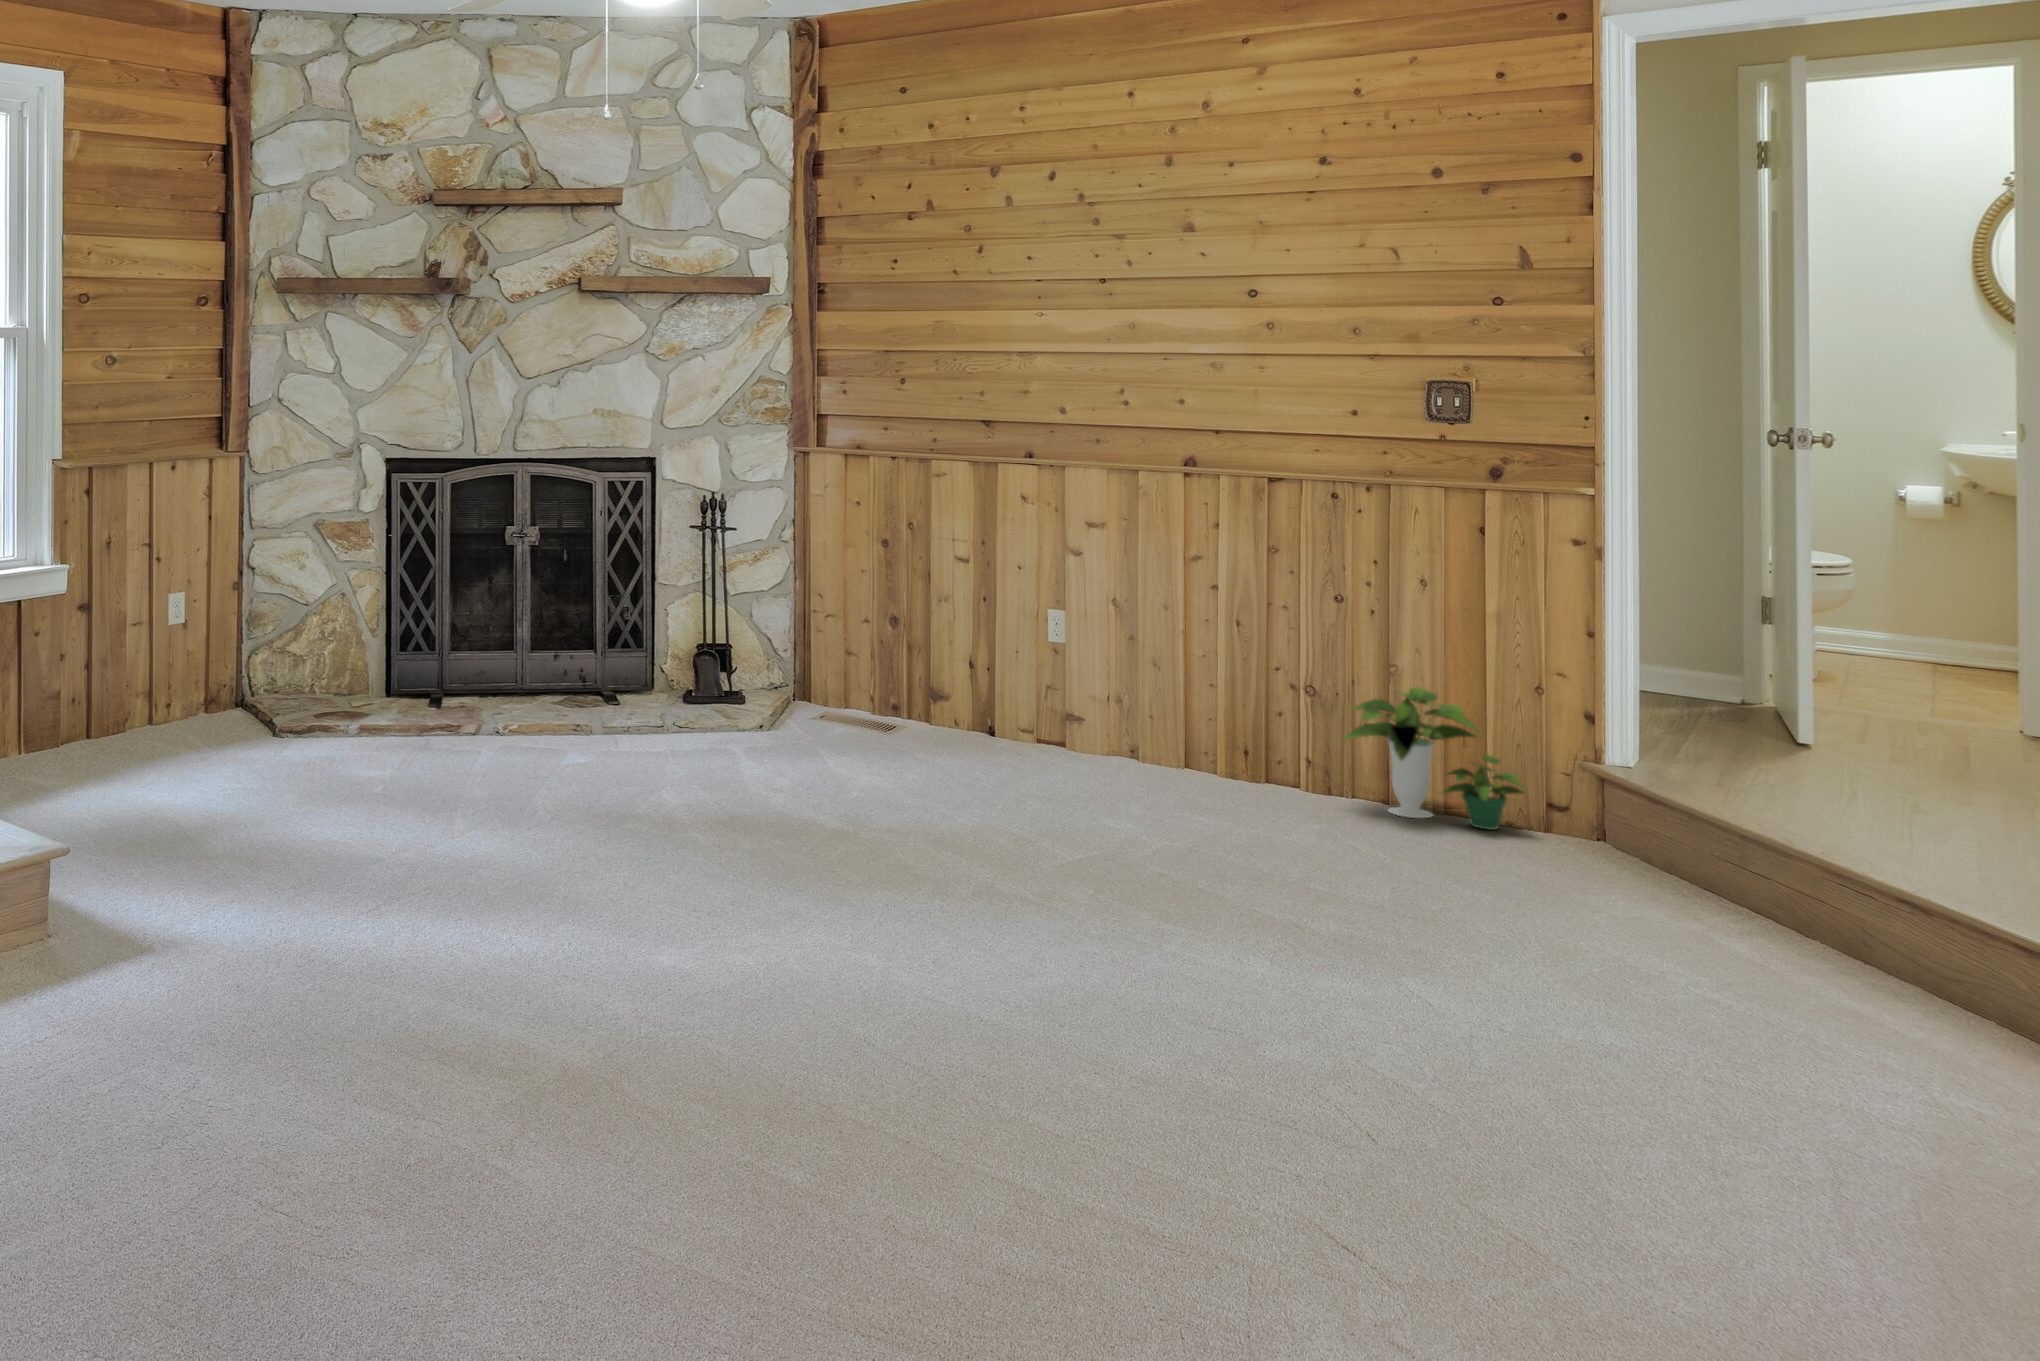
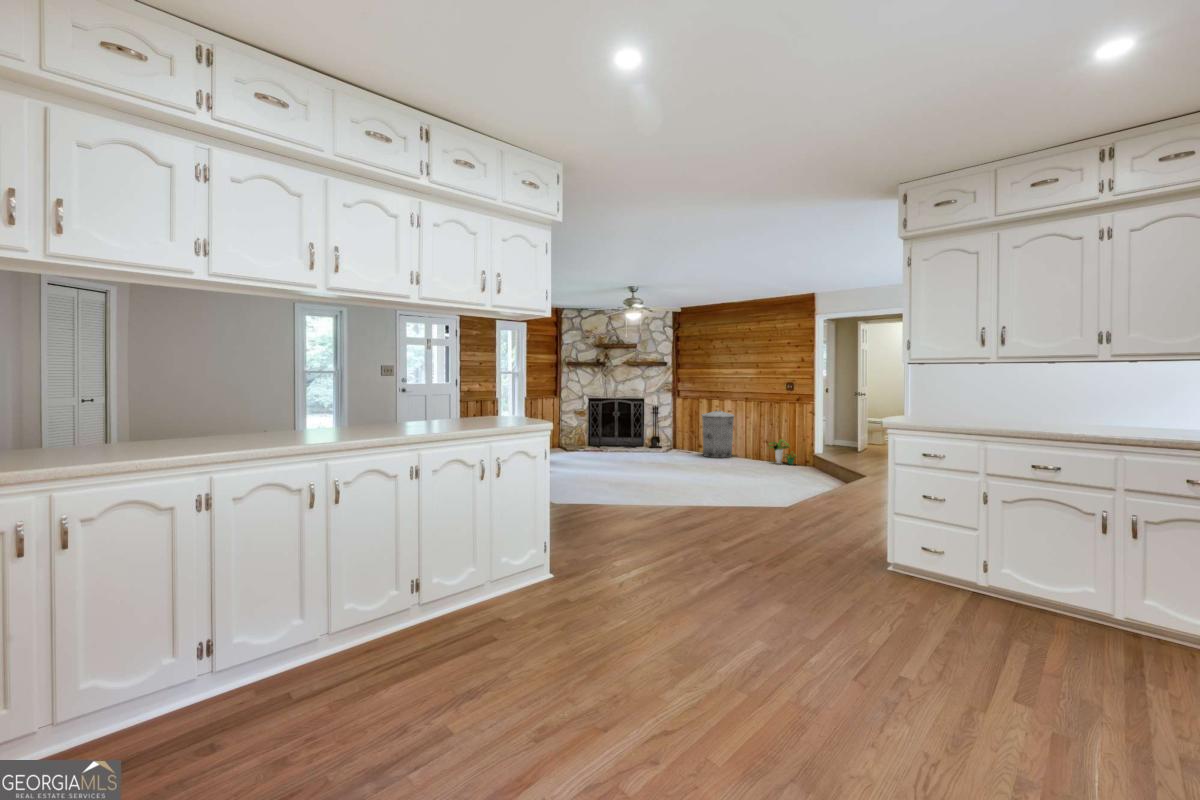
trash can: none [969,522,1139,774] -> present [702,410,734,458]

